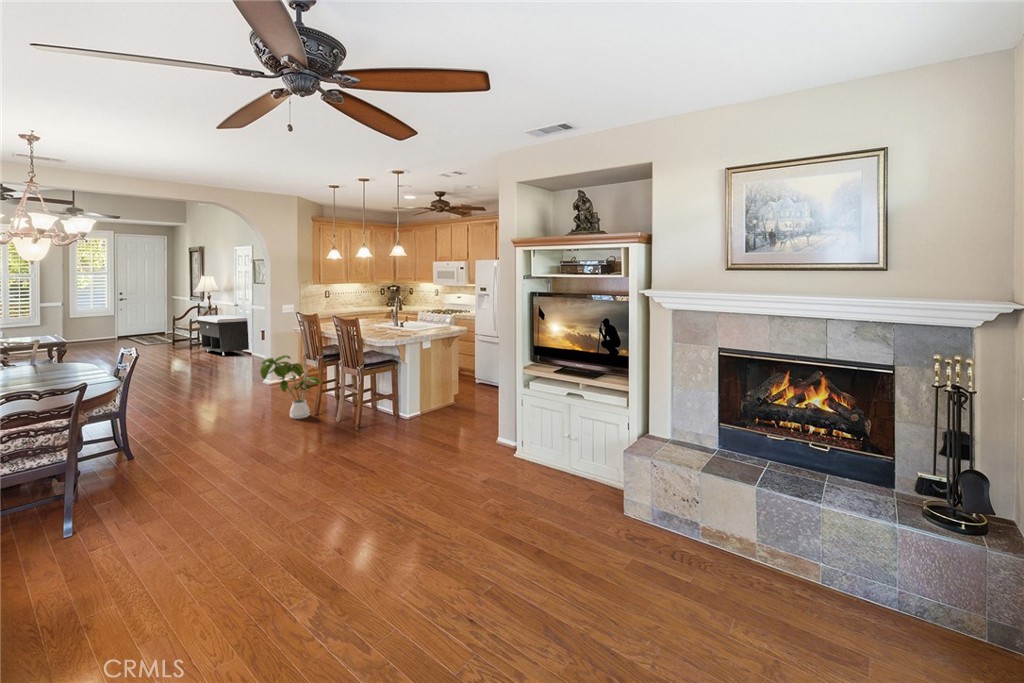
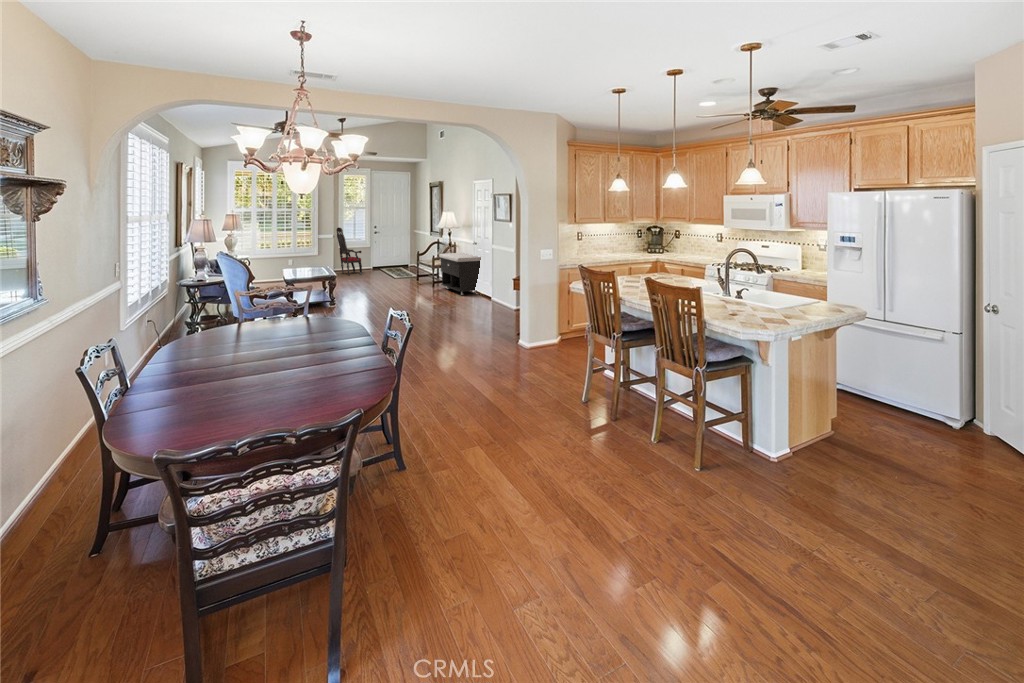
armchair: none [65,292,100,346] -> present [336,227,362,275]
house plant: present [260,355,321,419] -> none [534,328,609,409]

